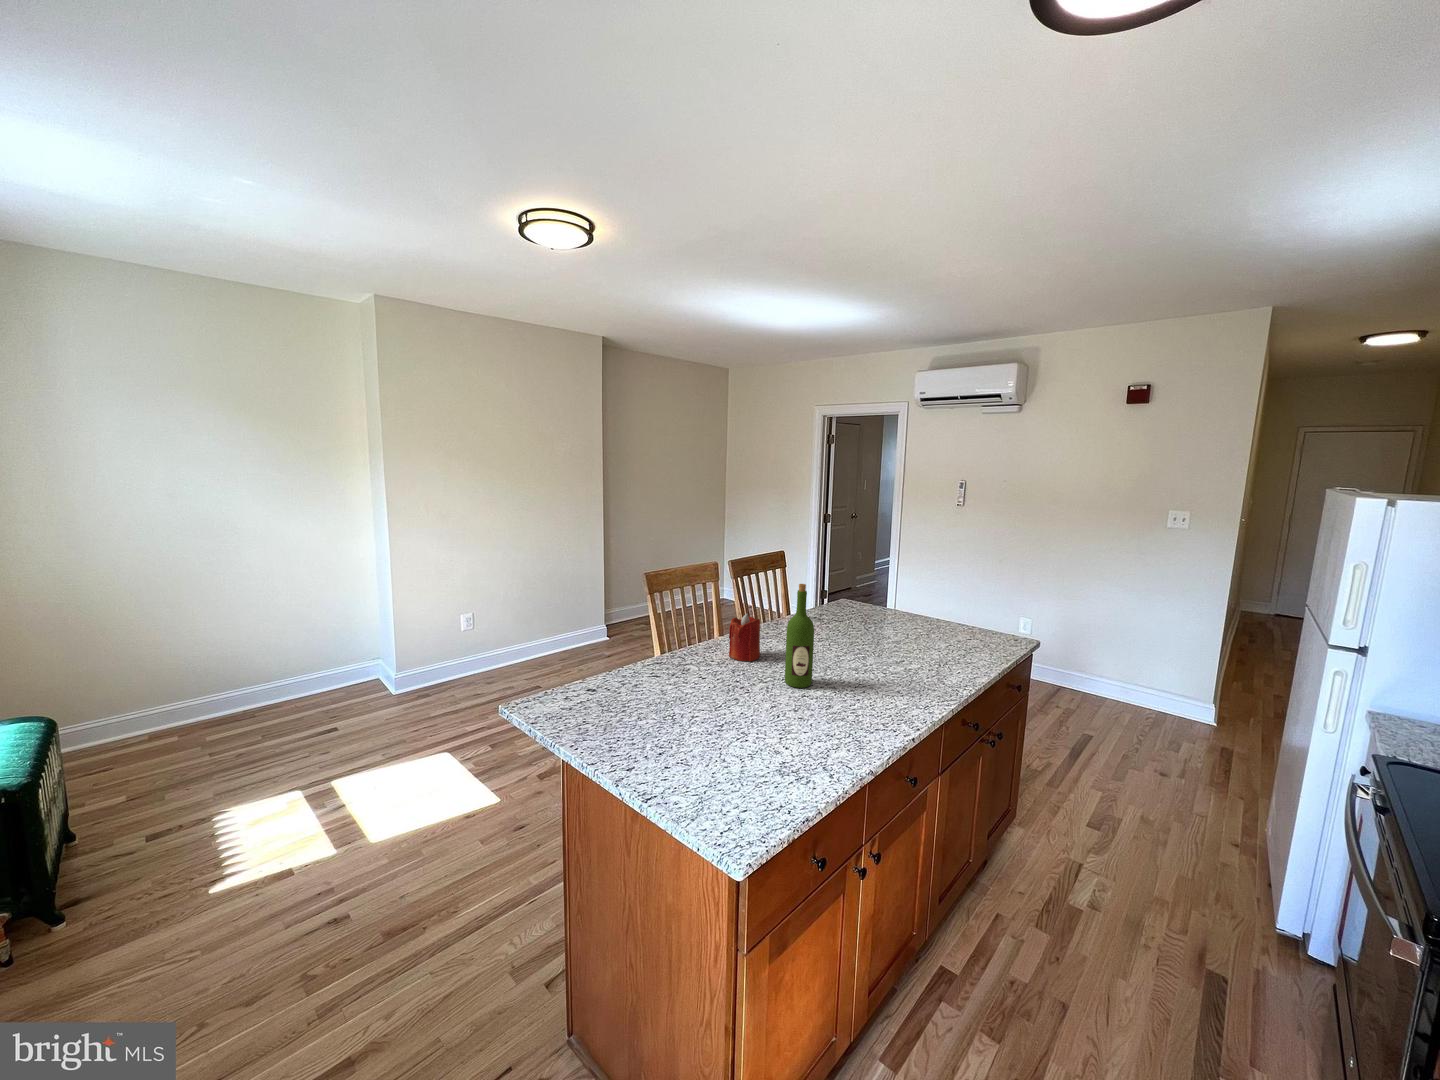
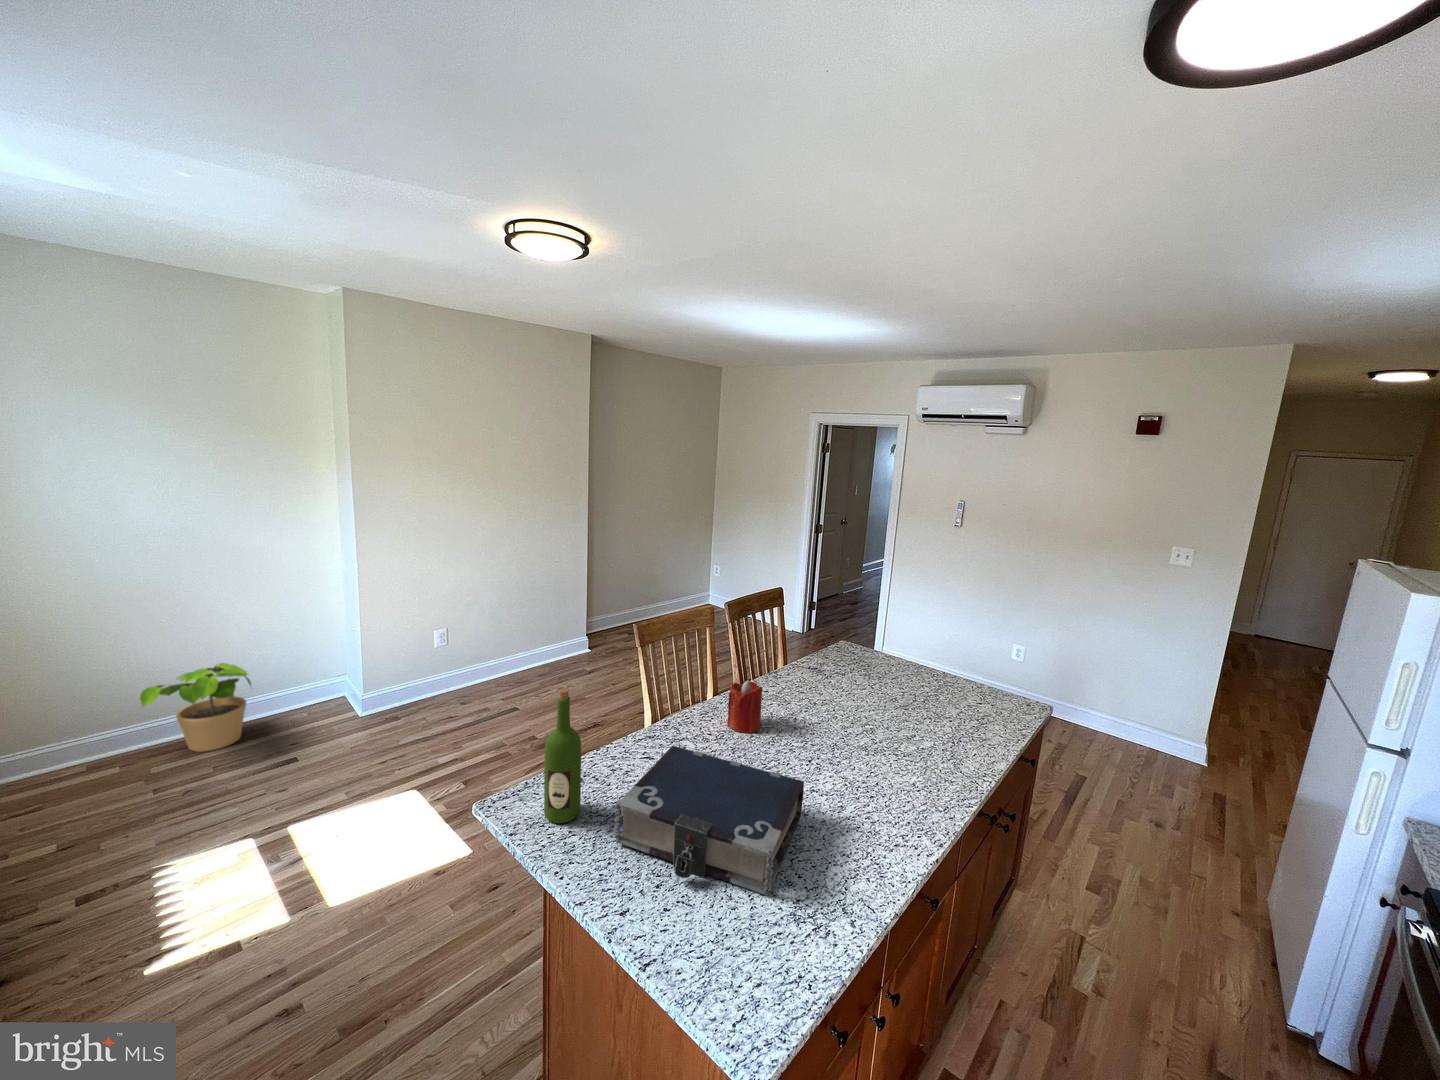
wine bottle: present [785,584,814,688] -> present [544,688,581,823]
potted plant: none [193,640,292,724] -> present [140,663,251,752]
book: none [624,659,793,759] -> present [614,746,804,896]

